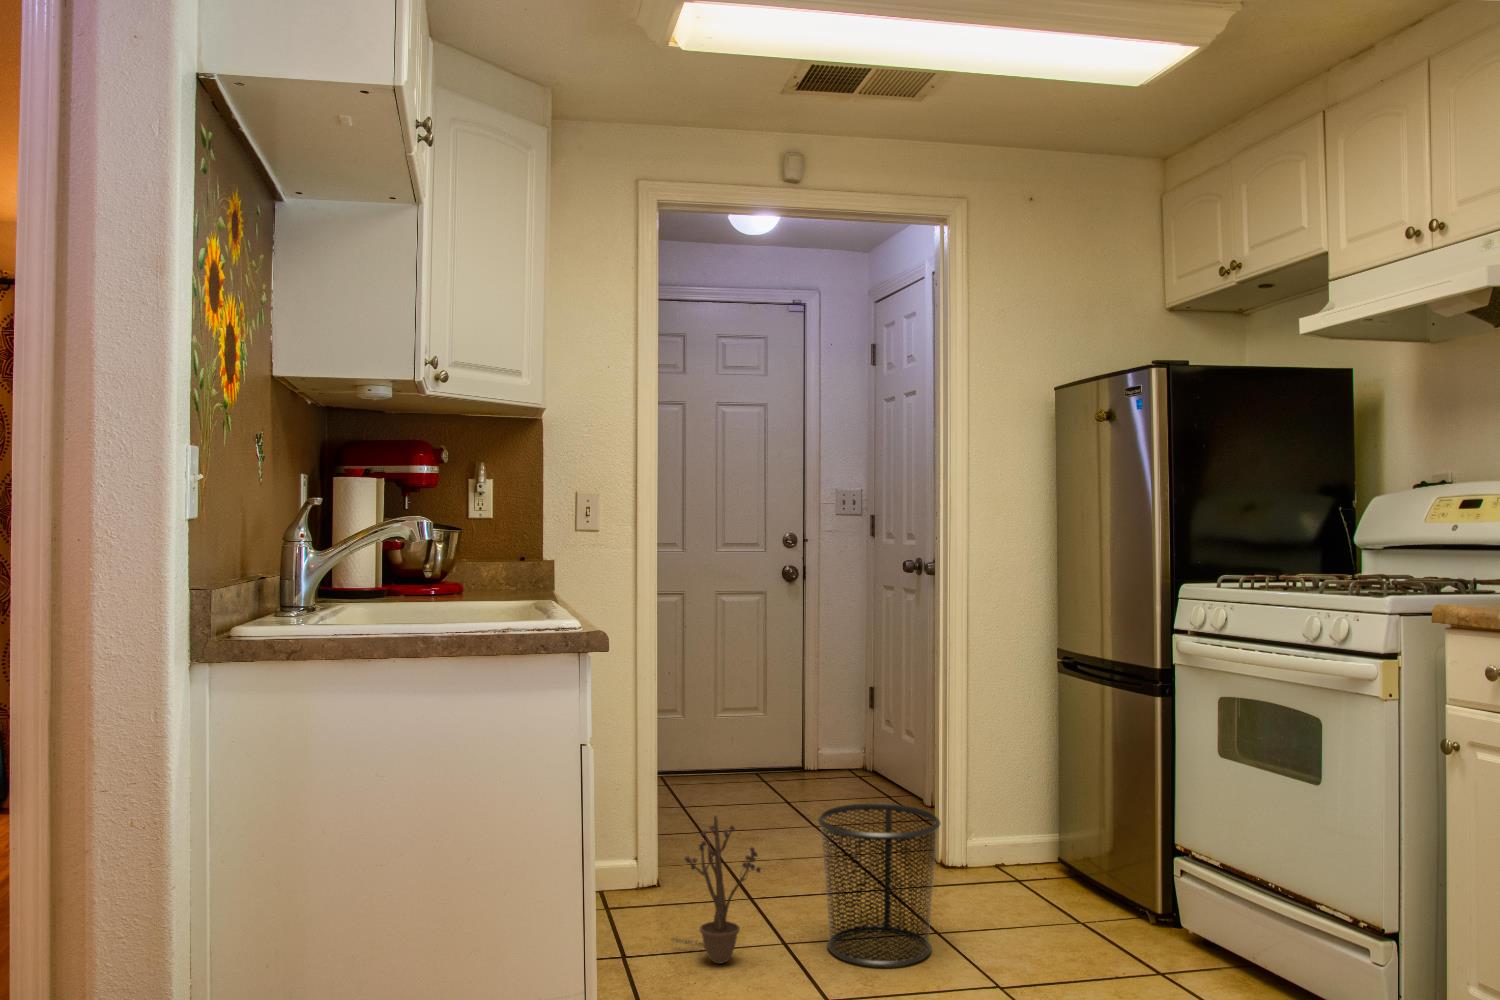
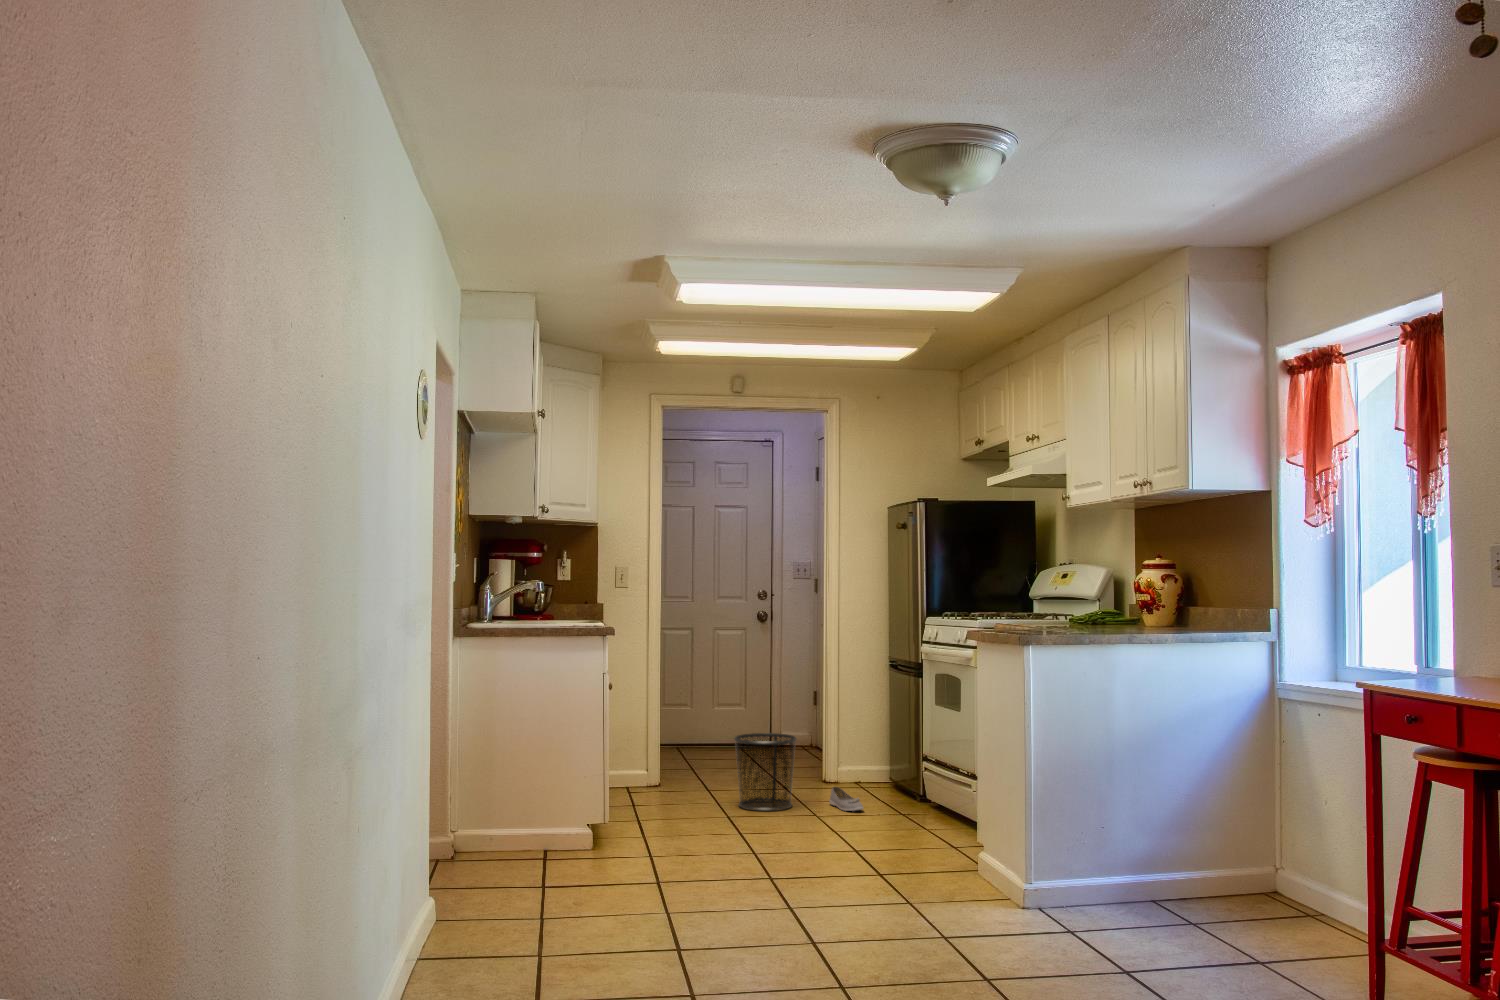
decorative plant: present [673,816,760,964] -> none [658,733,700,809]
shoe: none [994,904,1077,962] -> present [829,787,863,811]

